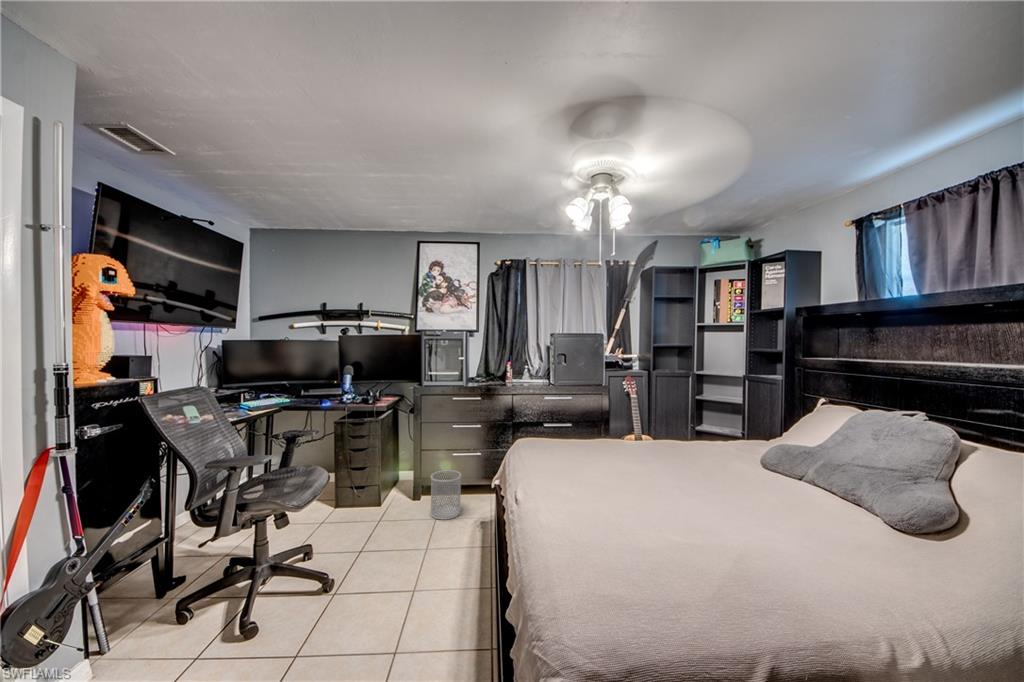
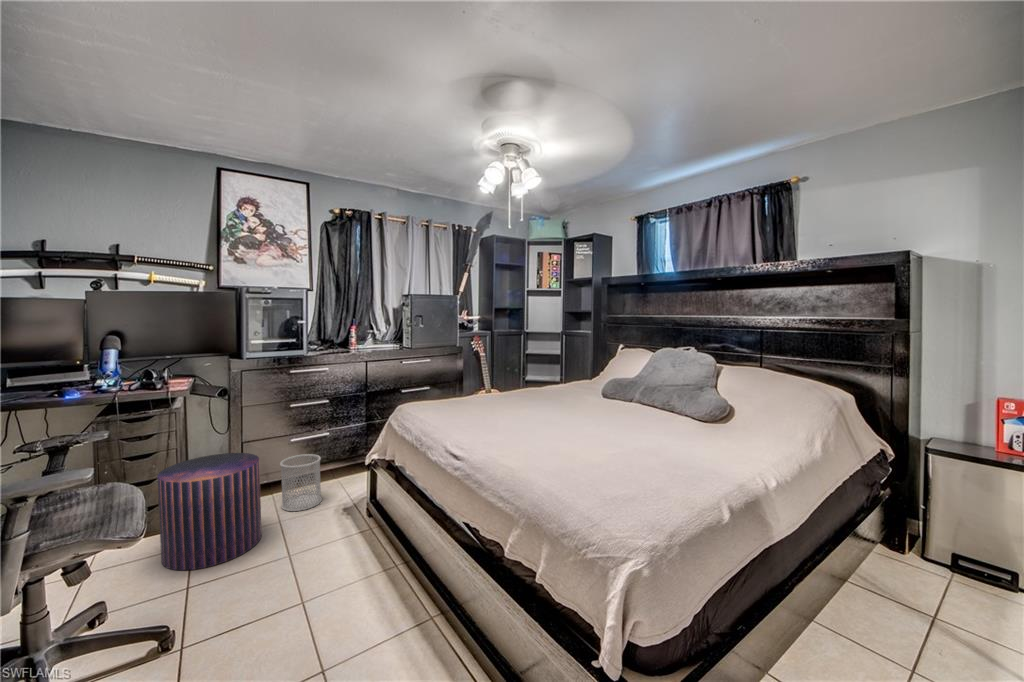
pouf: none [337,459,405,549] -> present [157,453,262,570]

